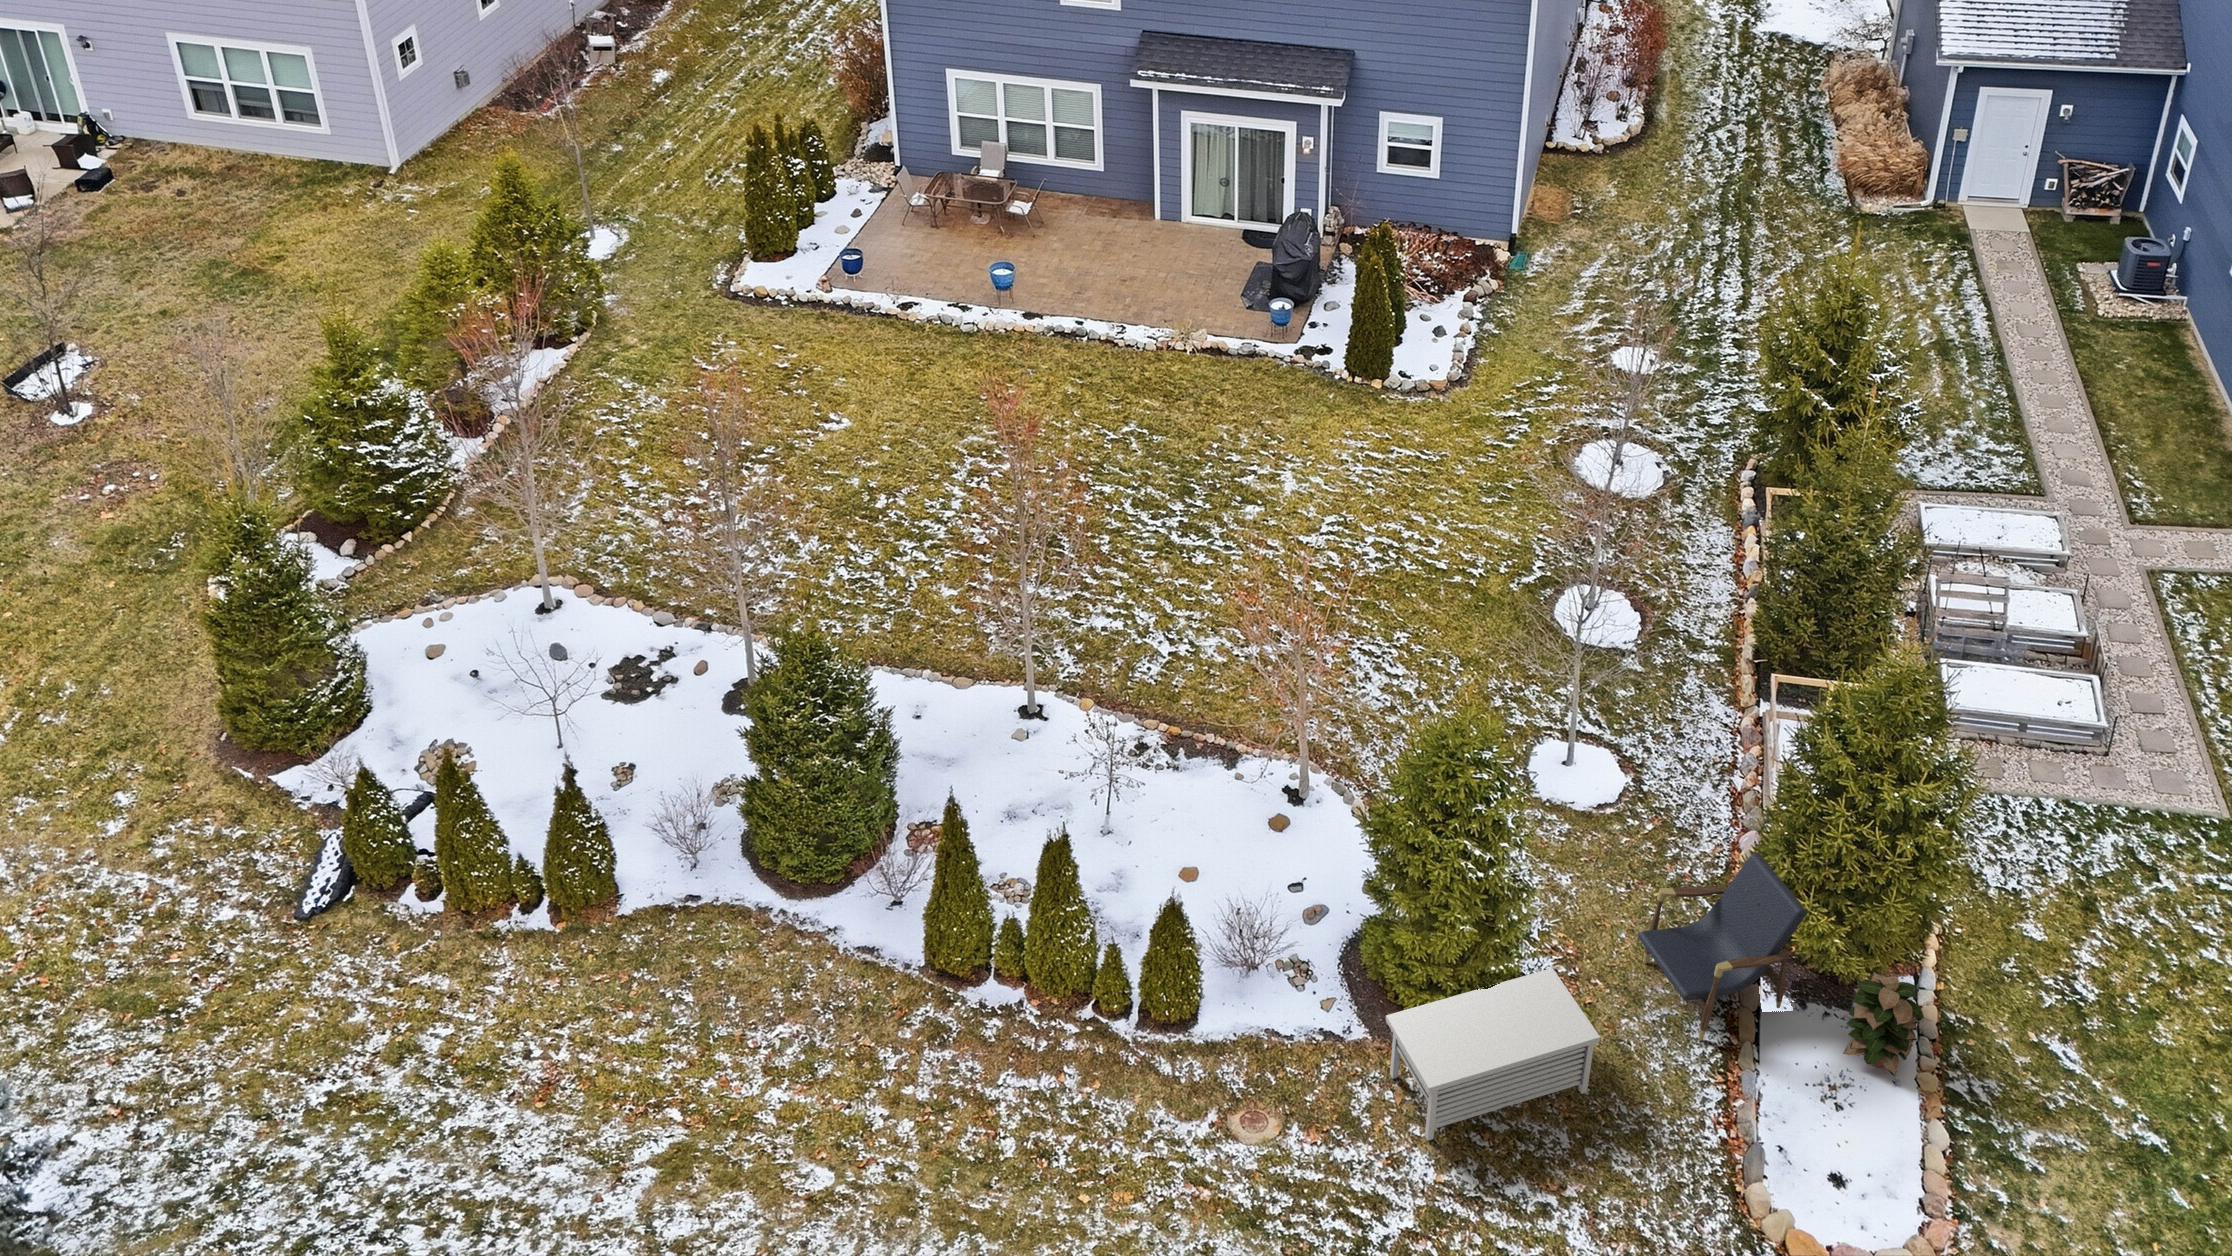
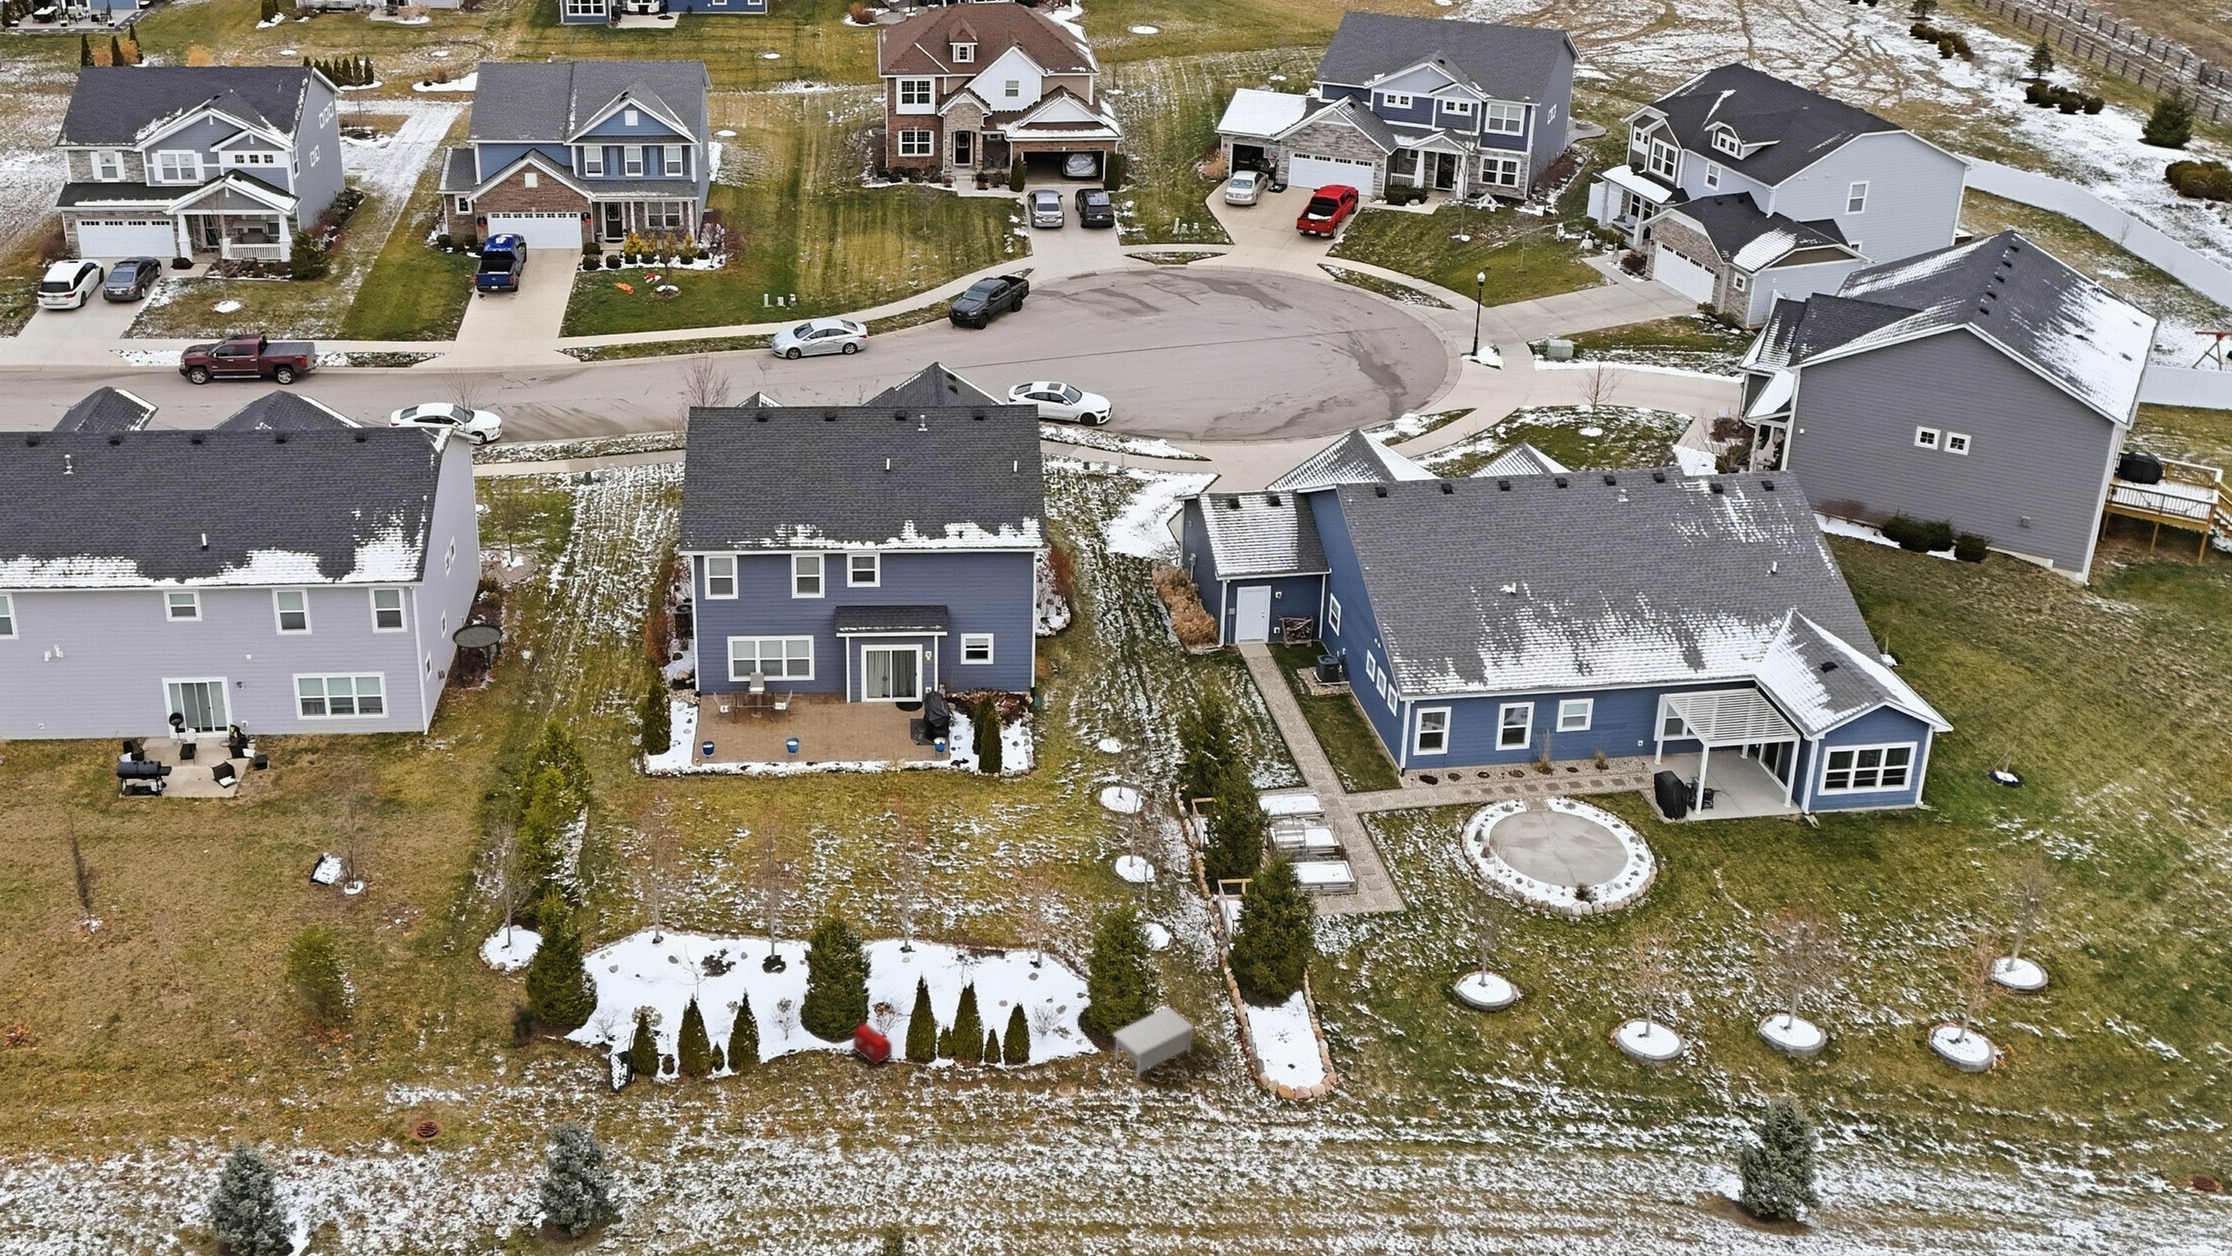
round table: none [503,10,596,90] -> present [452,624,503,670]
lounge chair: present [1638,853,1807,1041] -> none [1195,950,1258,1027]
toolbox: none [786,872,866,975] -> present [853,1024,892,1064]
decorative plant: present [1843,972,1924,1076] -> present [510,1004,536,1044]

